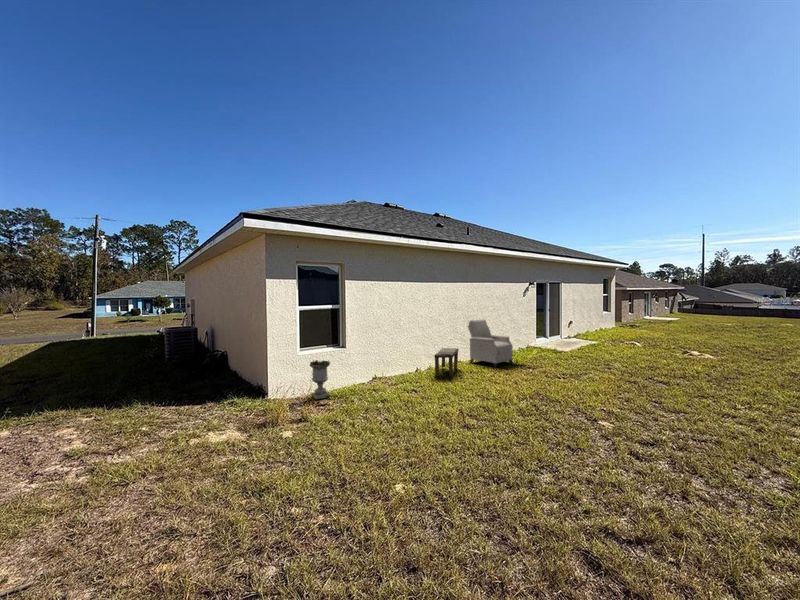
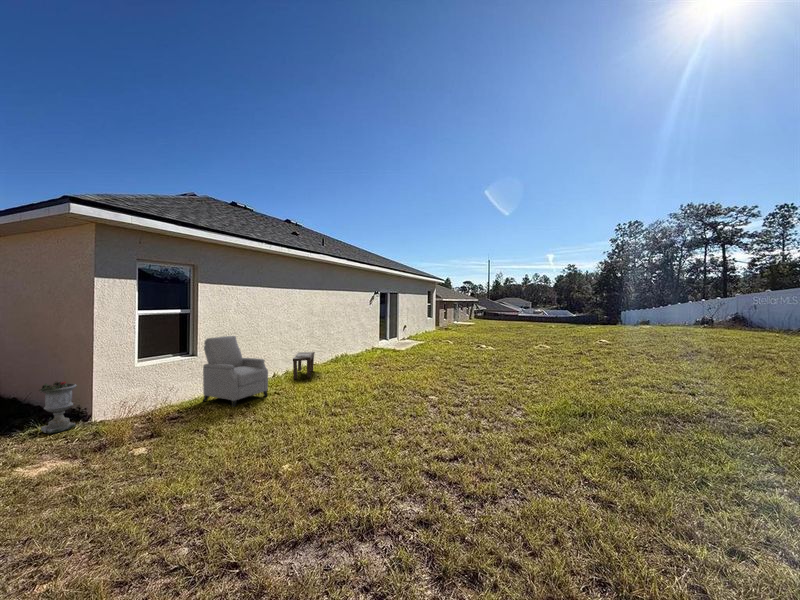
chair: present [468,319,513,368] -> present [203,336,268,407]
planter: present [310,360,330,399] -> present [39,381,77,434]

